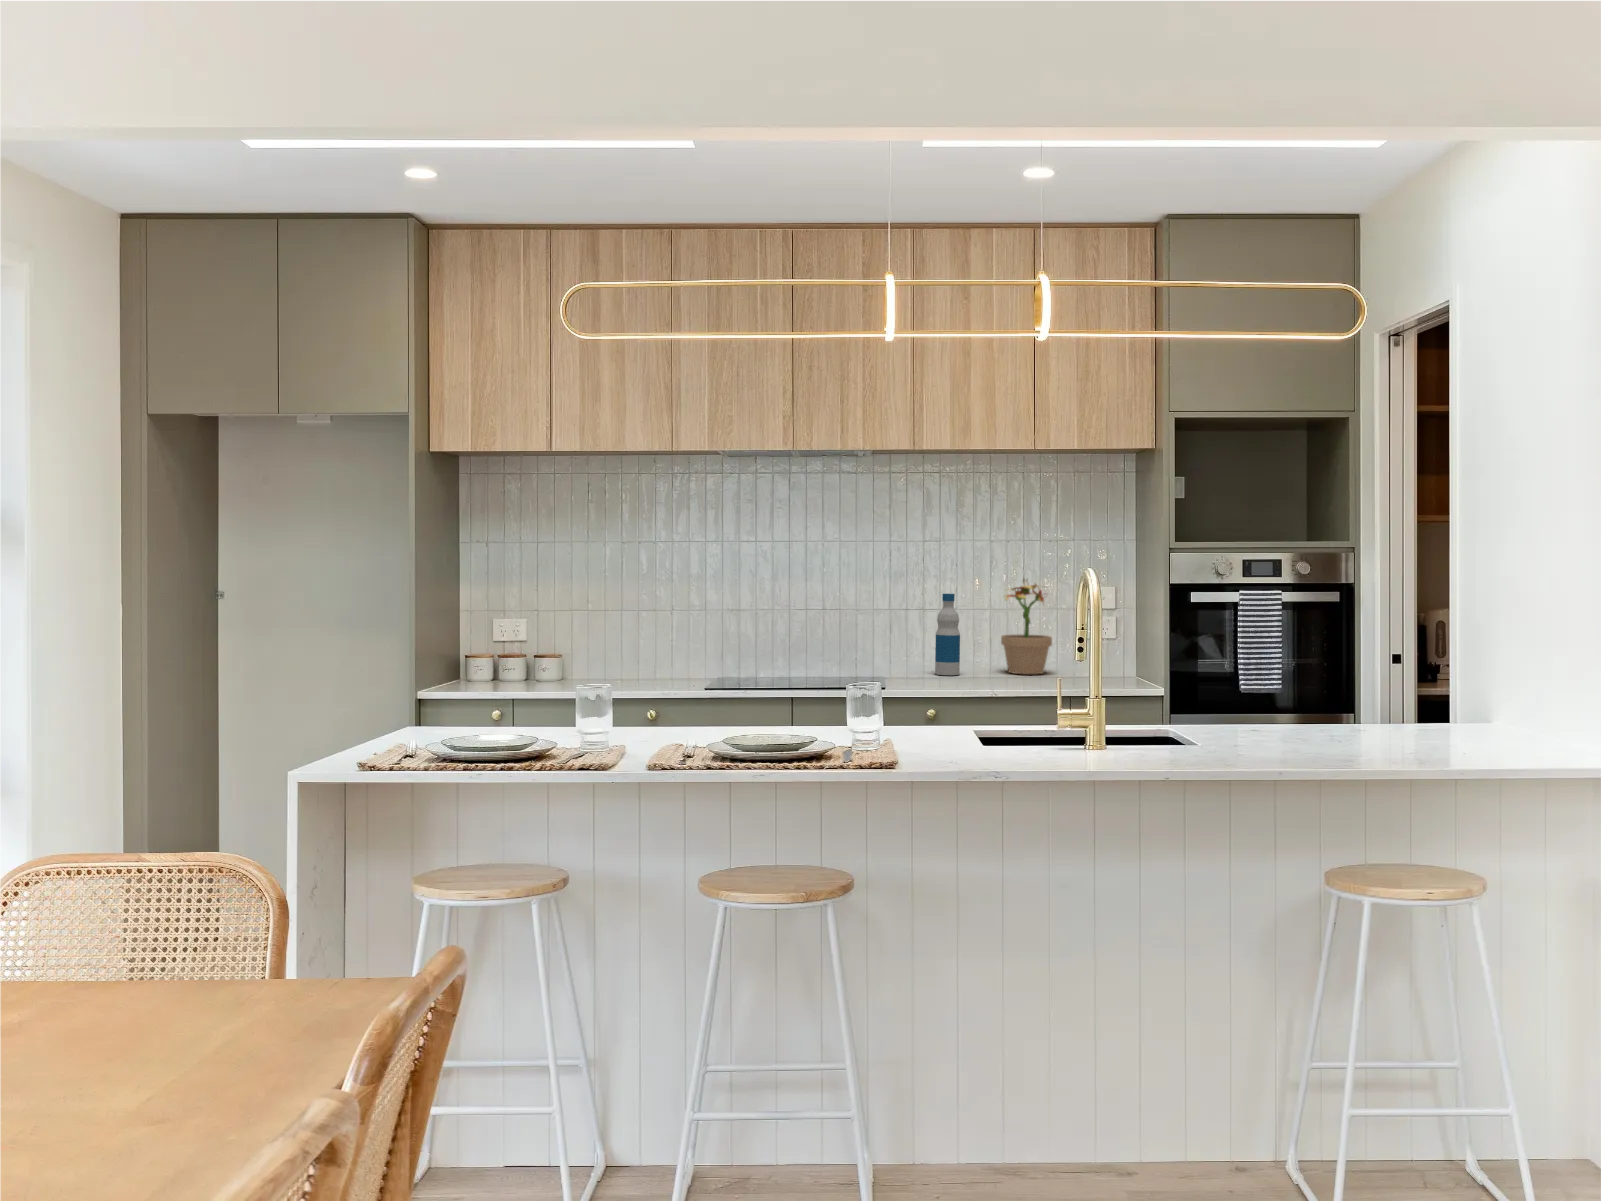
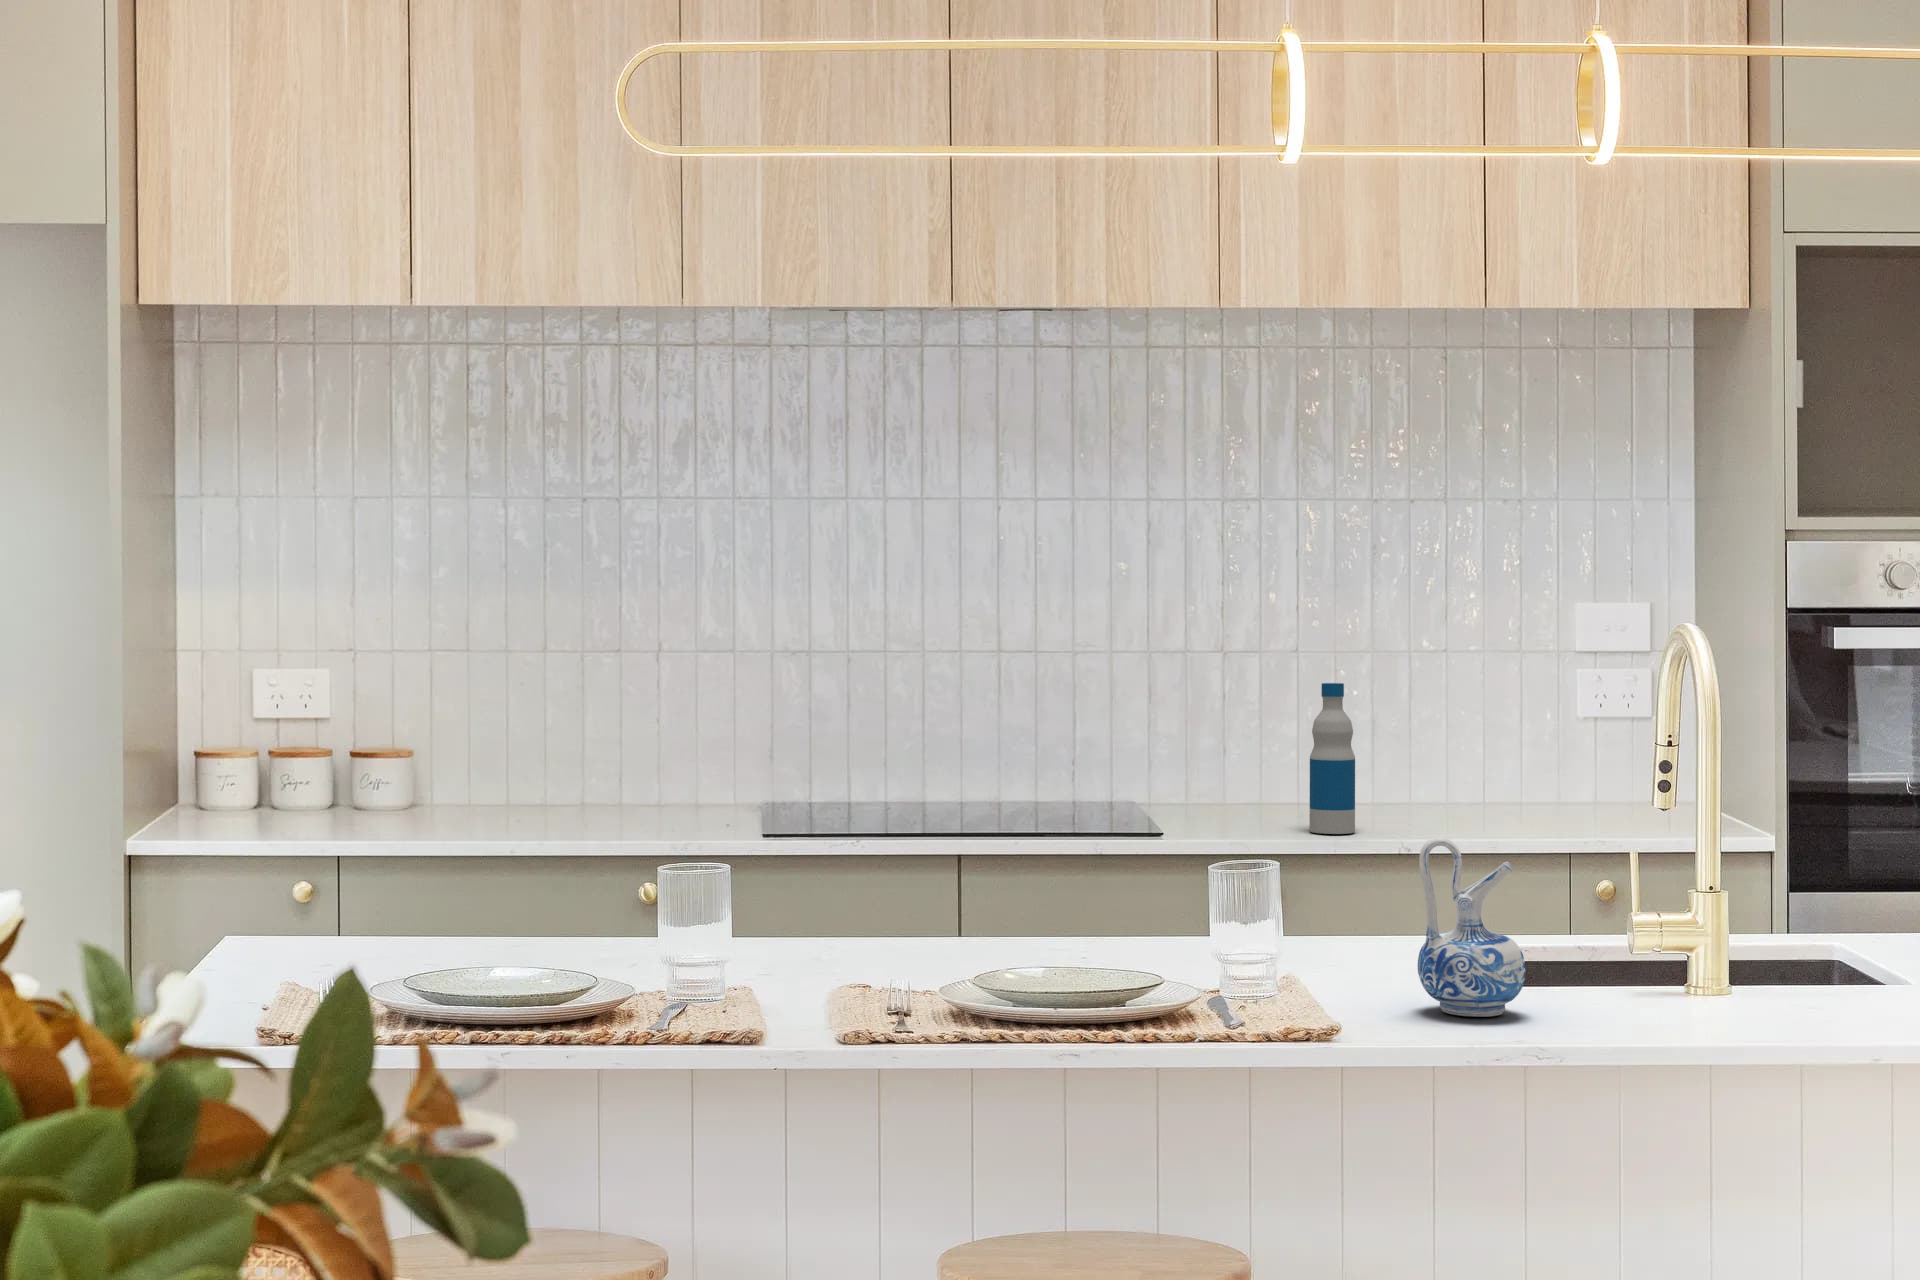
potted plant: present [1001,580,1052,674] -> none [1428,652,1522,830]
ceramic pitcher: none [945,672,998,761] -> present [1418,837,1525,1017]

